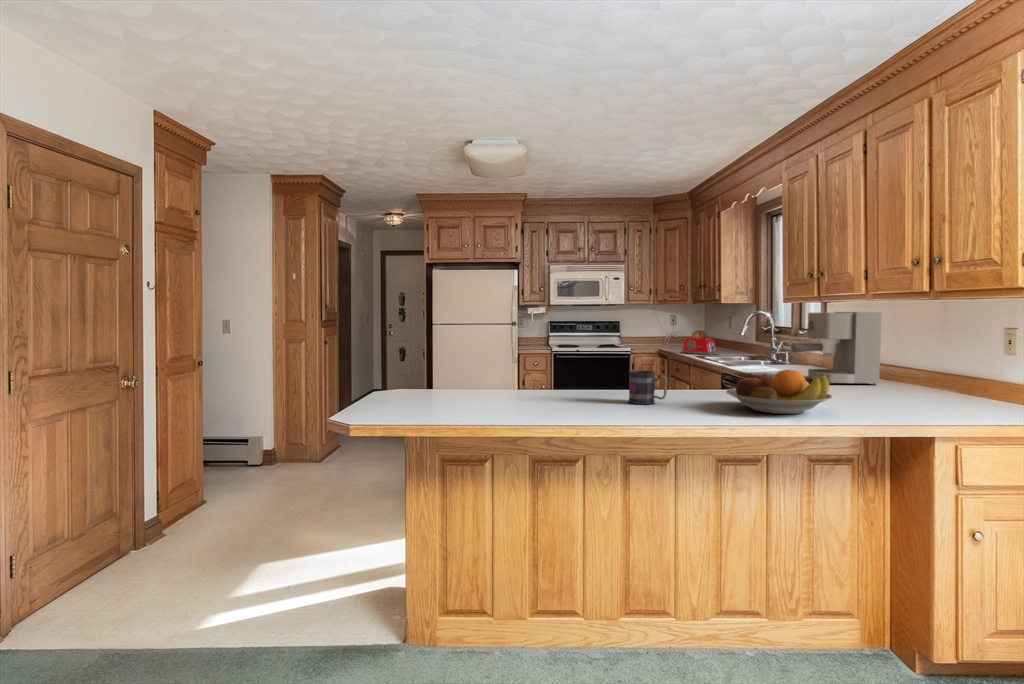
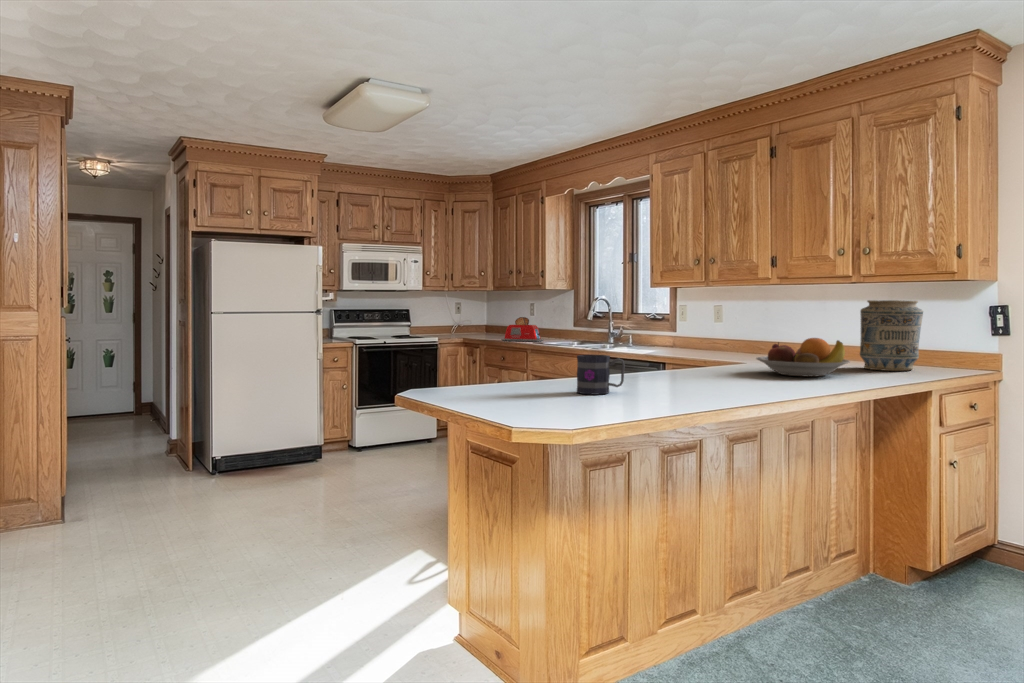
coffee maker: present [791,312,882,385] -> none [707,293,773,357]
vase: none [896,326,982,417] -> present [860,300,923,371]
mug: present [629,371,667,404] -> present [577,355,625,395]

